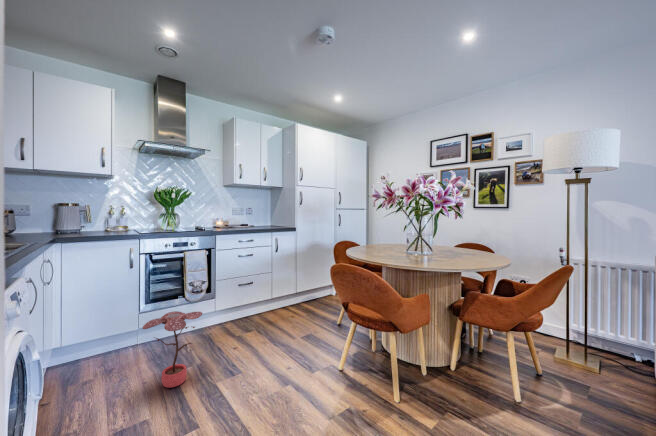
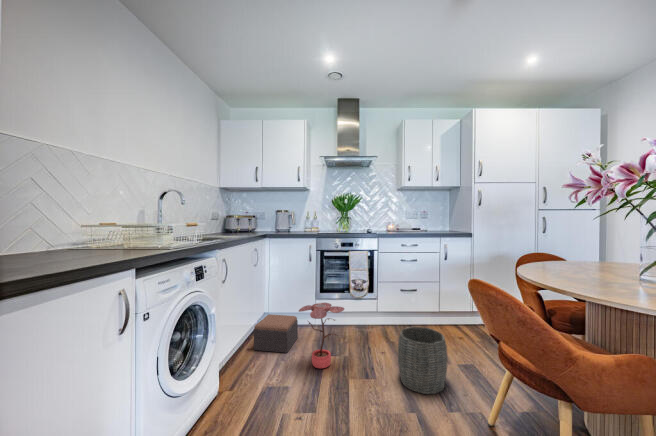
woven basket: none [260,312,302,369] -> present [398,327,447,394]
footstool: none [54,339,122,403] -> present [254,314,298,353]

